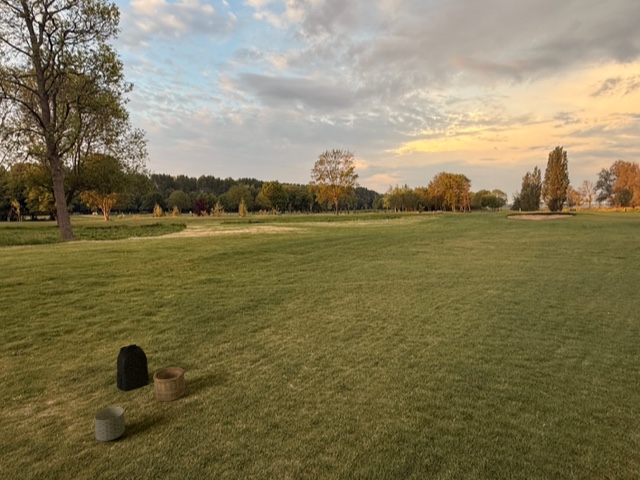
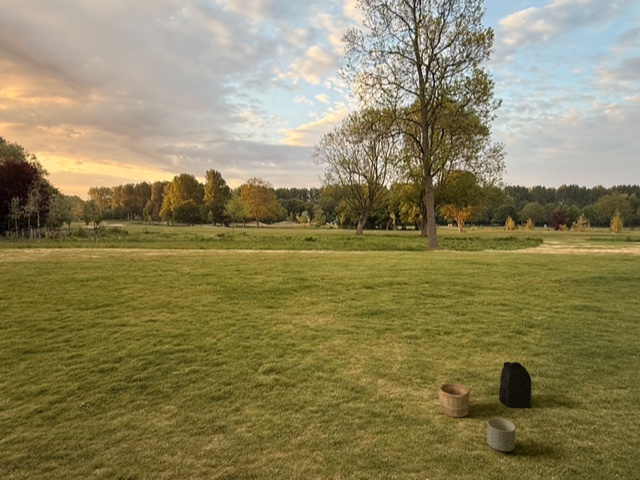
wooden bucket: present [153,367,185,401] -> present [438,383,470,418]

